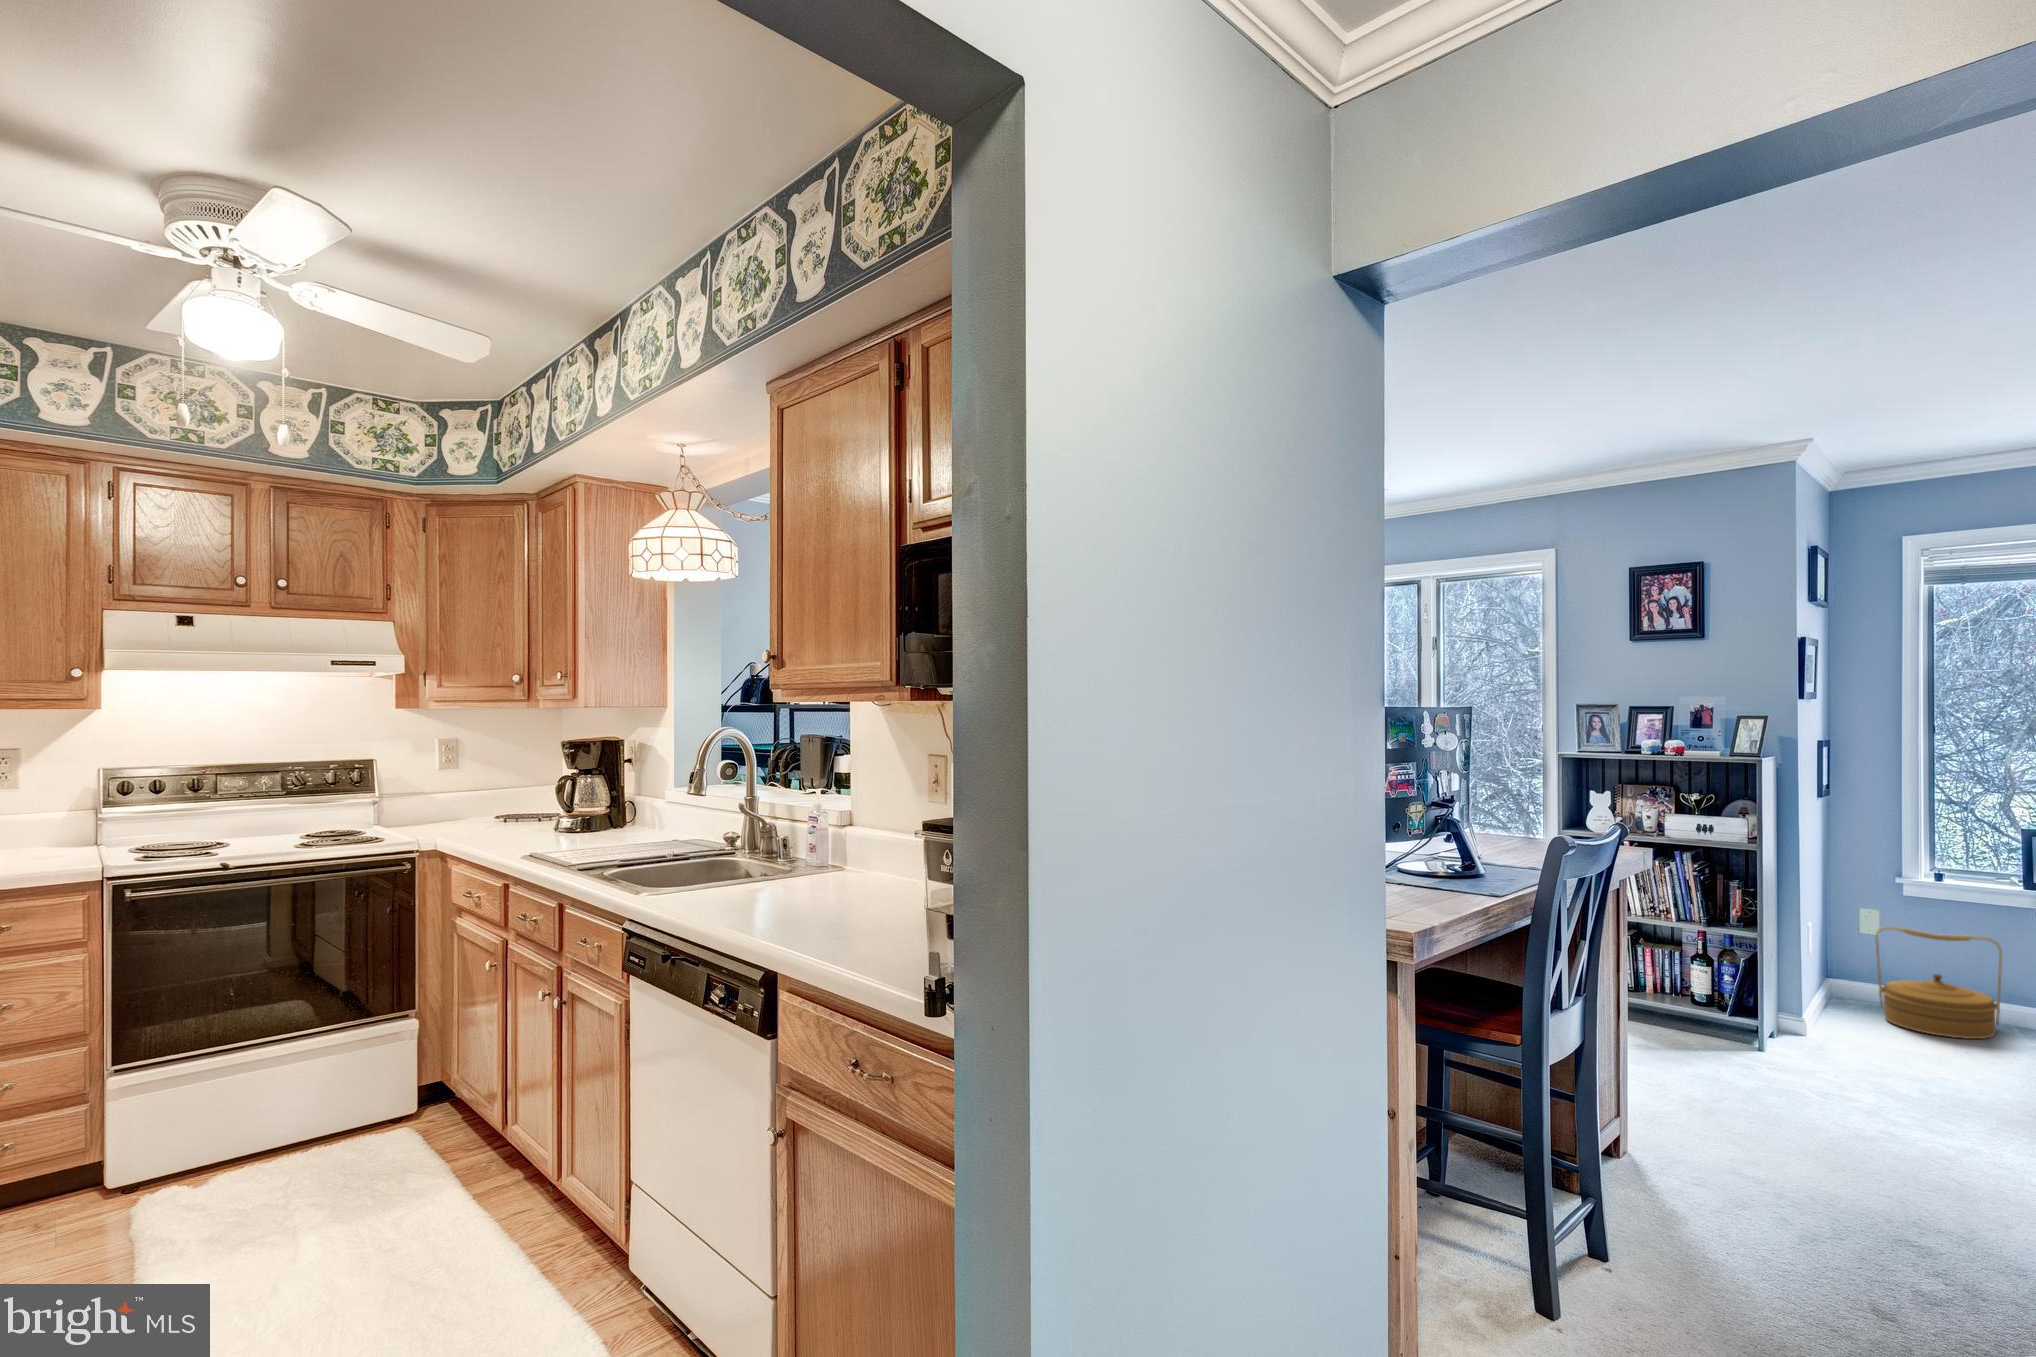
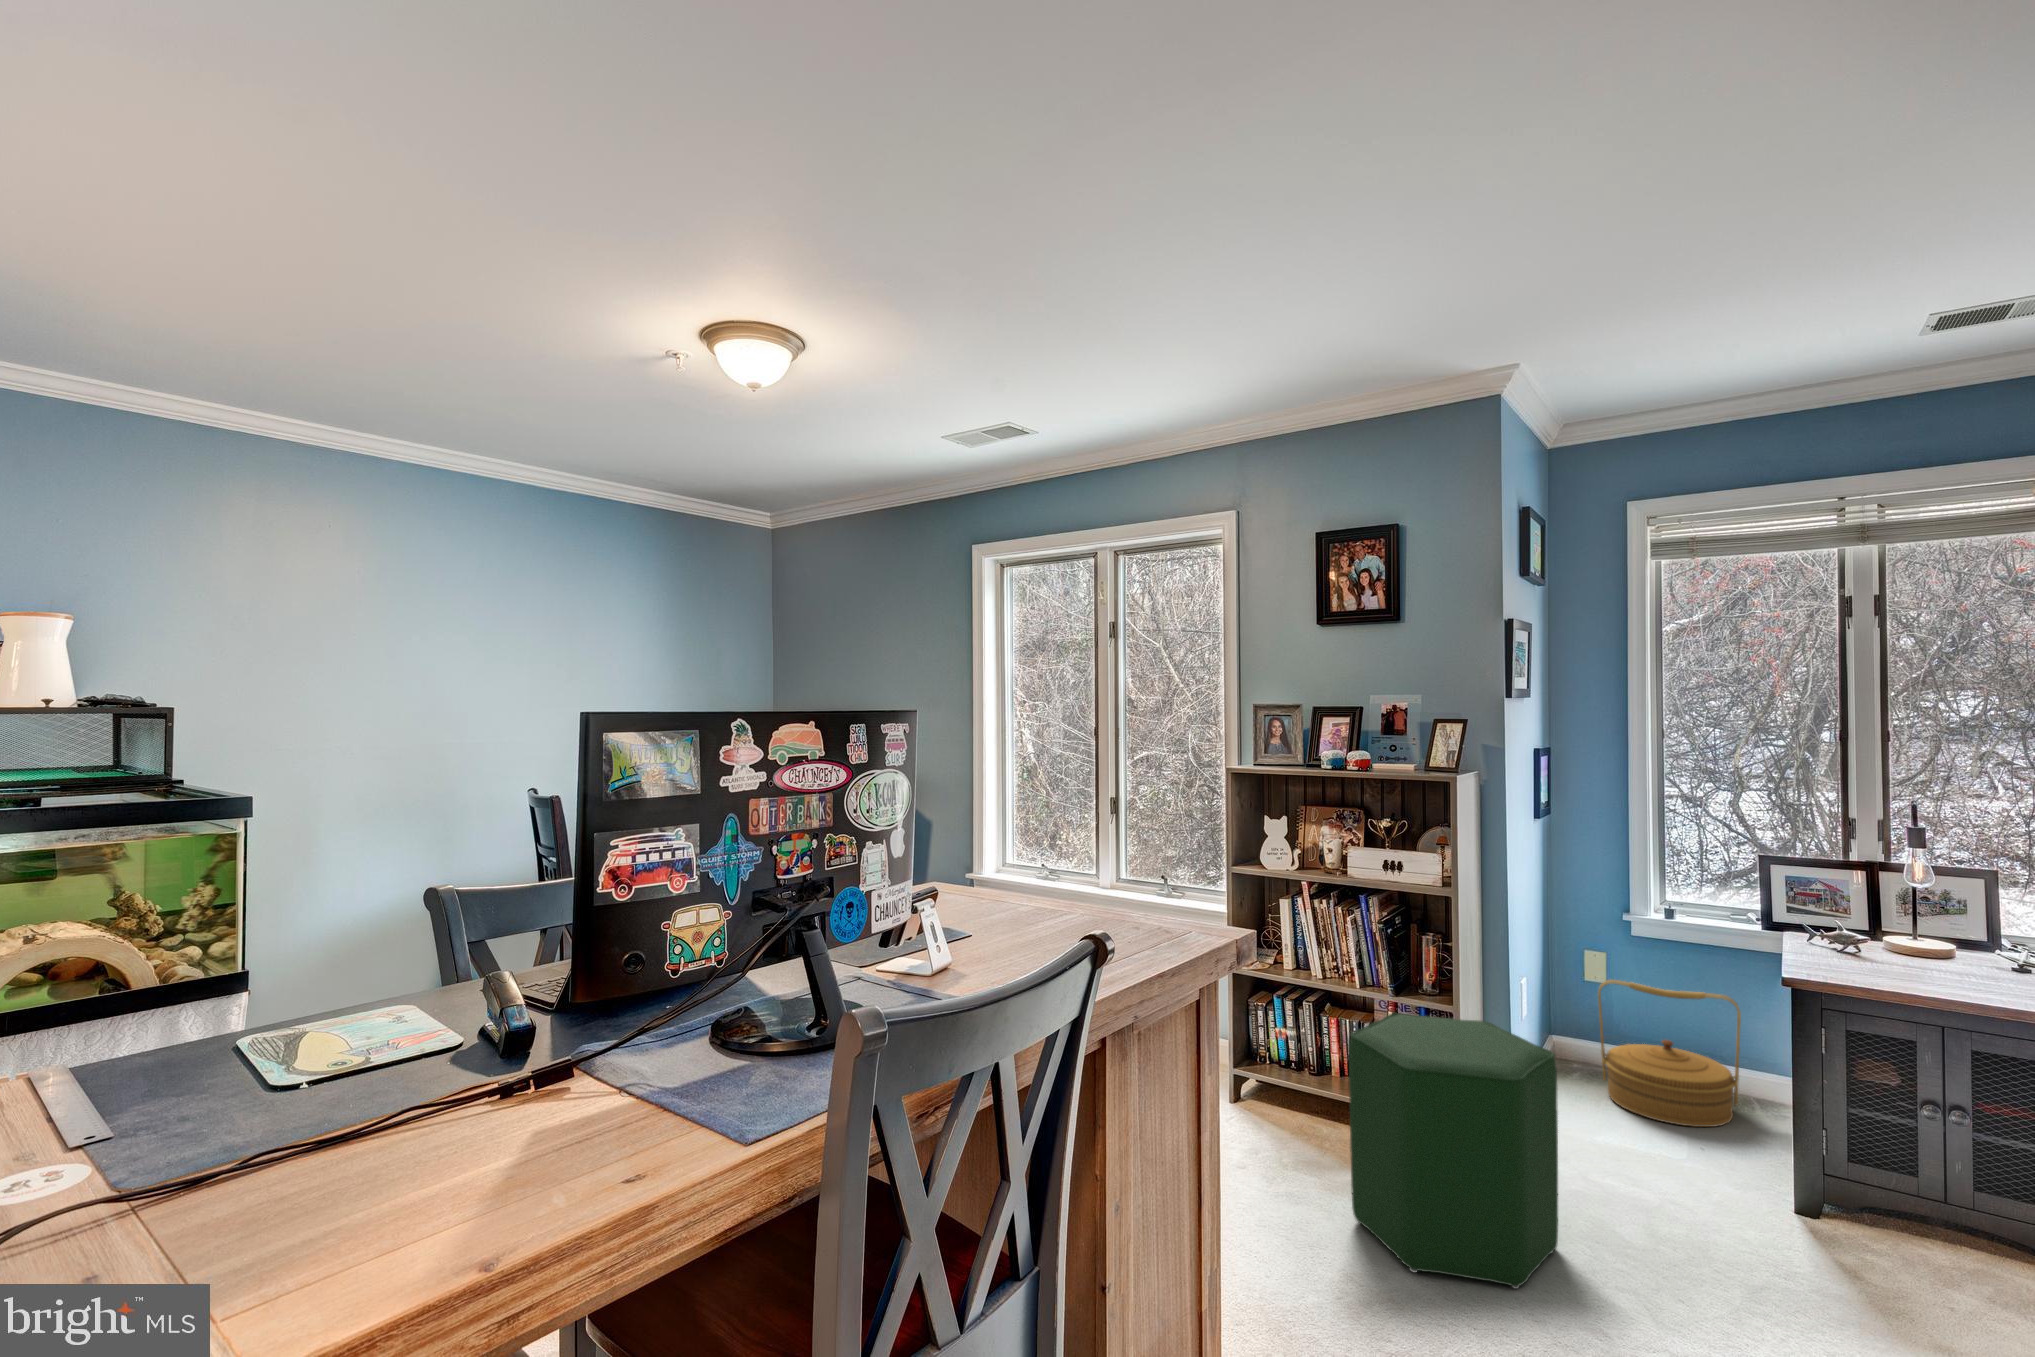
ottoman: none [1683,933,1850,1111] -> present [1349,1013,1558,1289]

